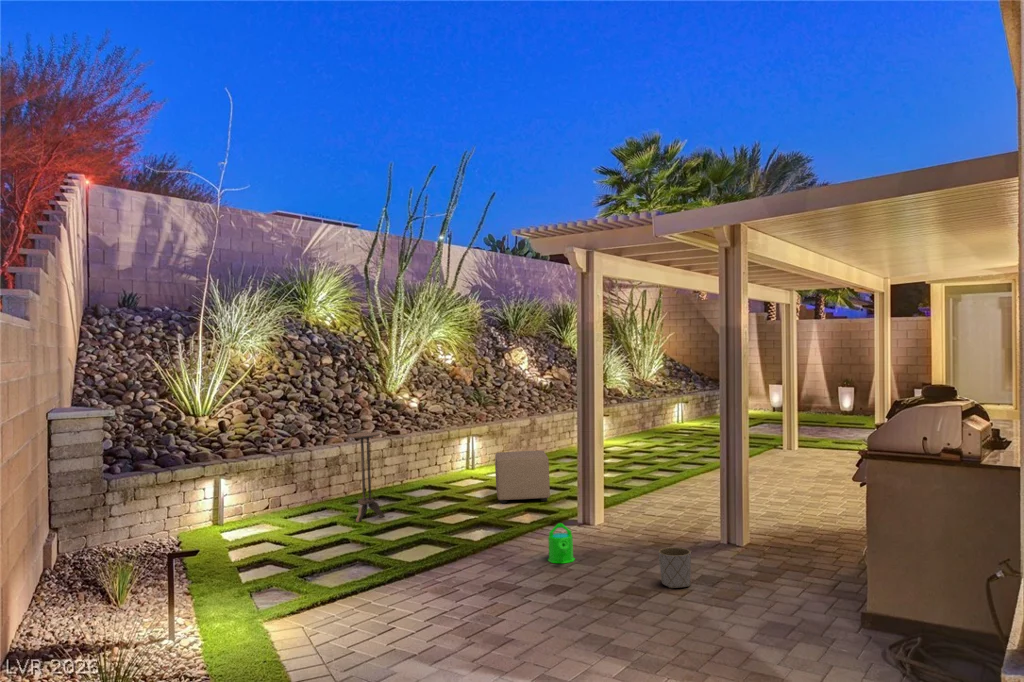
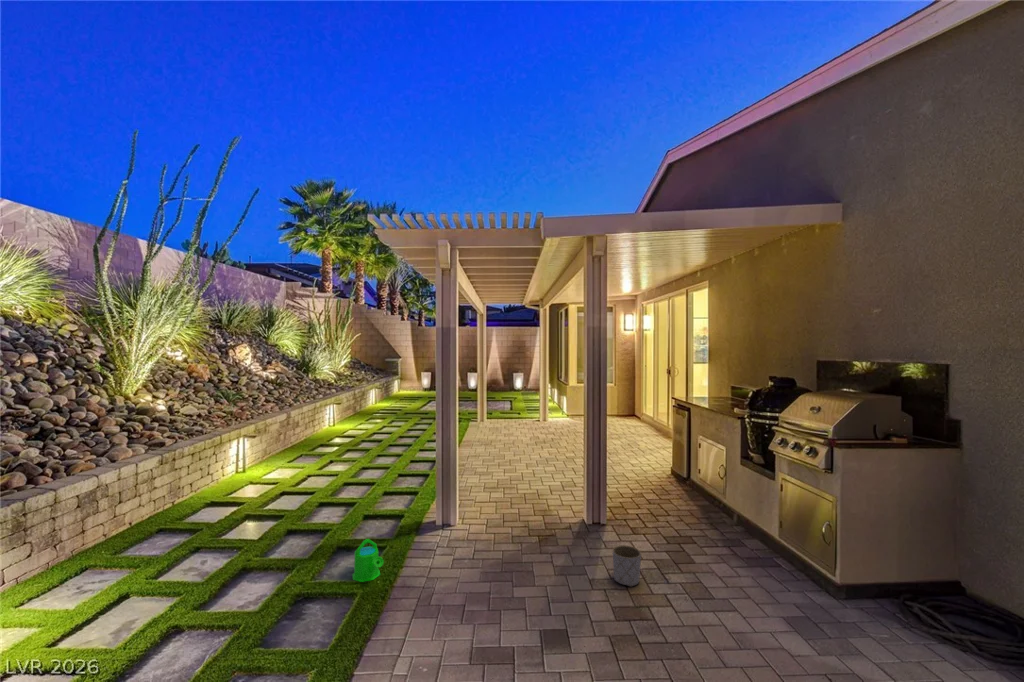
side table: present [347,432,385,522] -> none [156,459,207,582]
ottoman: present [495,451,550,504] -> none [312,451,380,512]
watering can: present [548,523,575,564] -> present [352,539,384,582]

